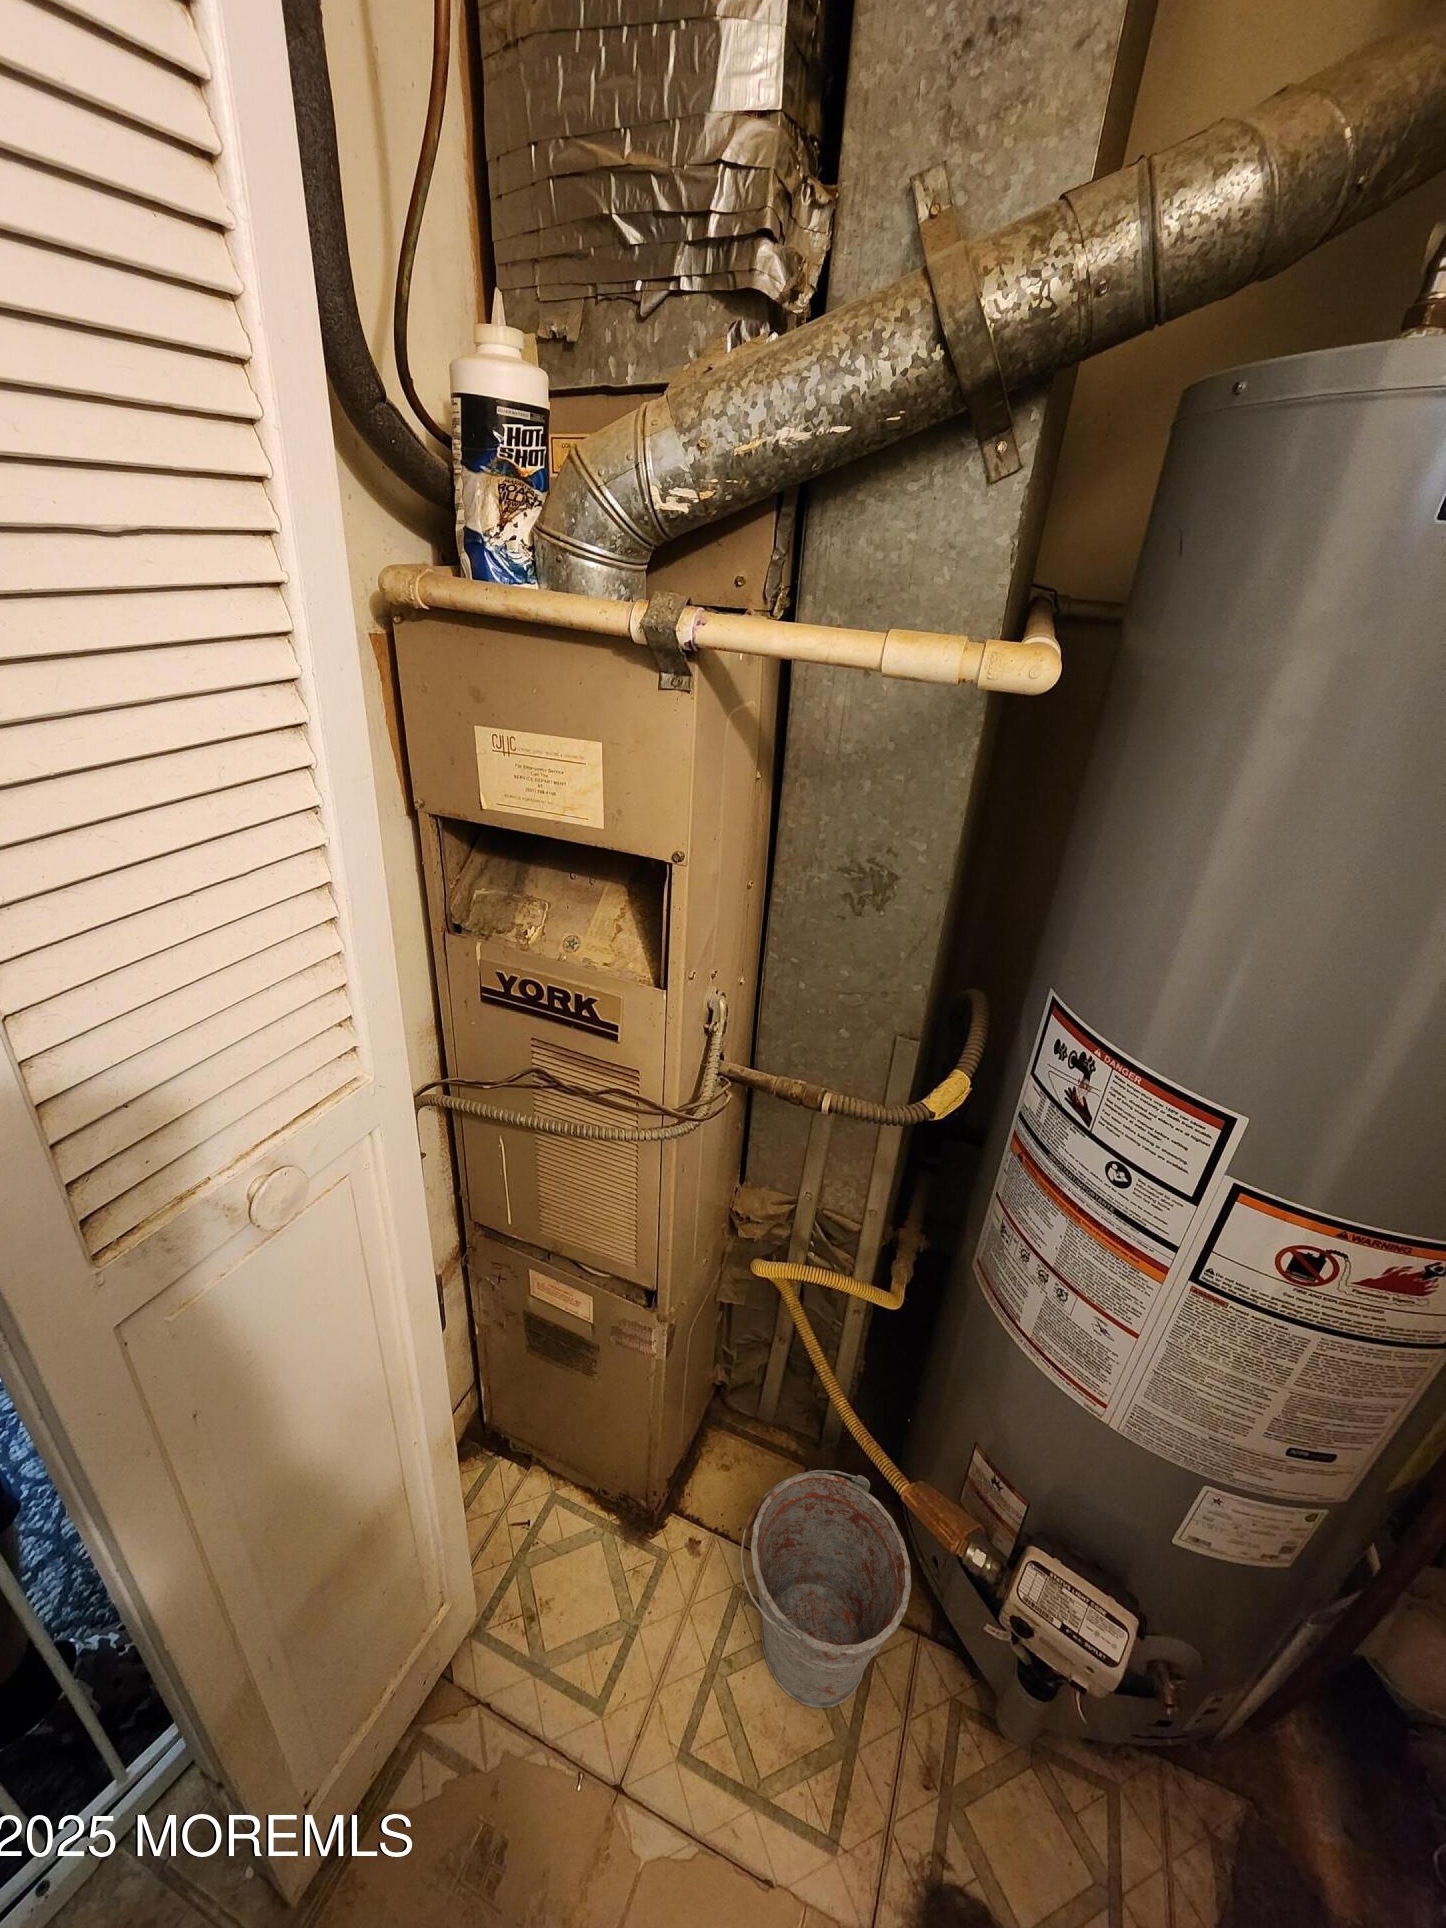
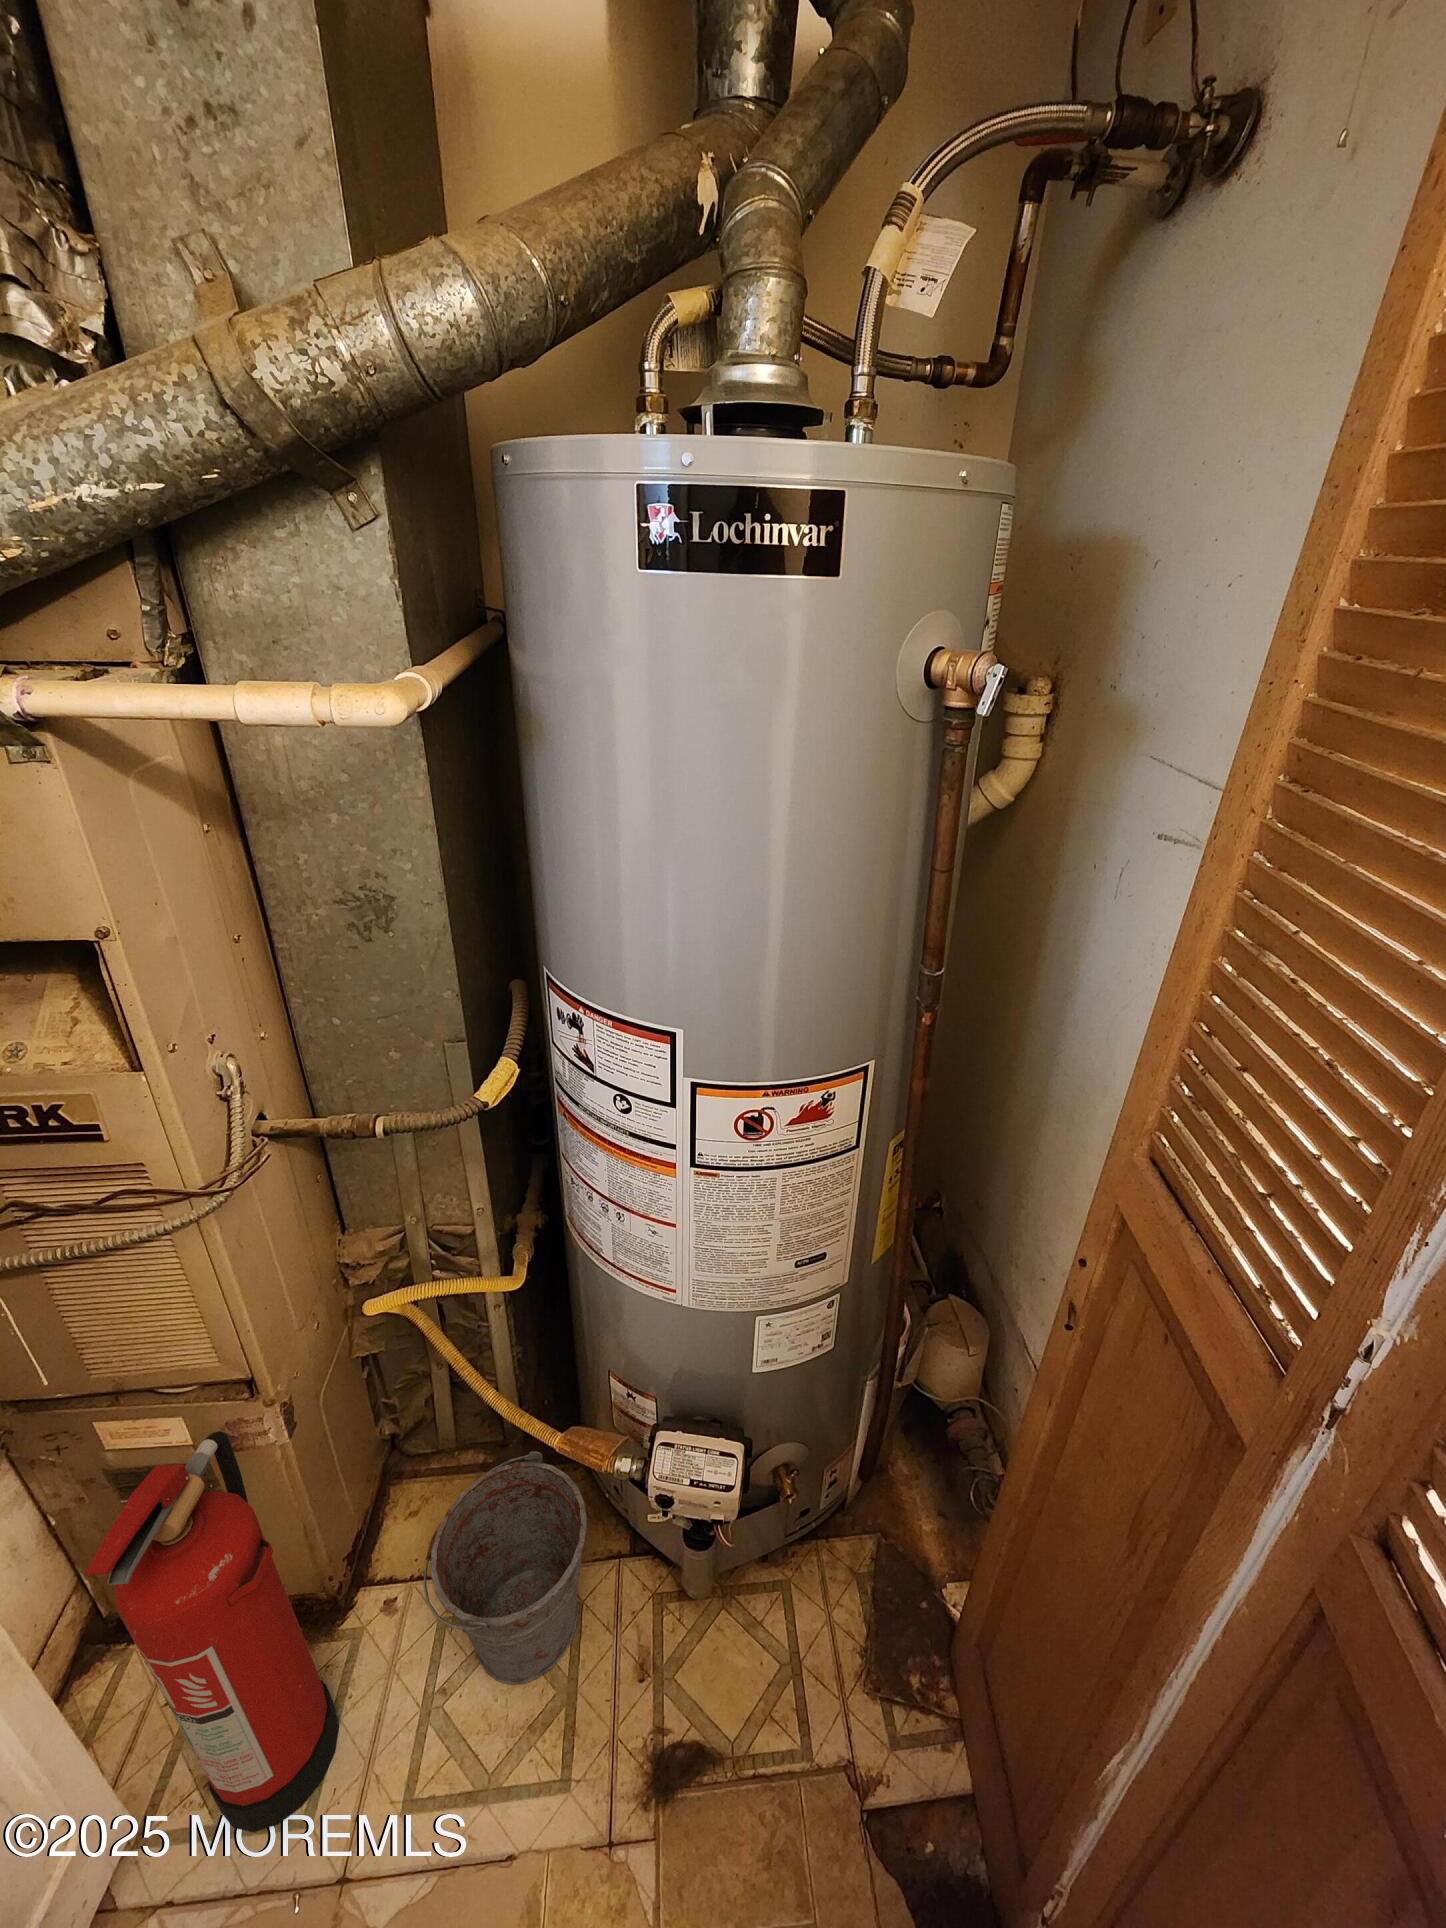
fire extinguisher: none [527,1326,644,1690] -> present [84,1431,339,1832]

